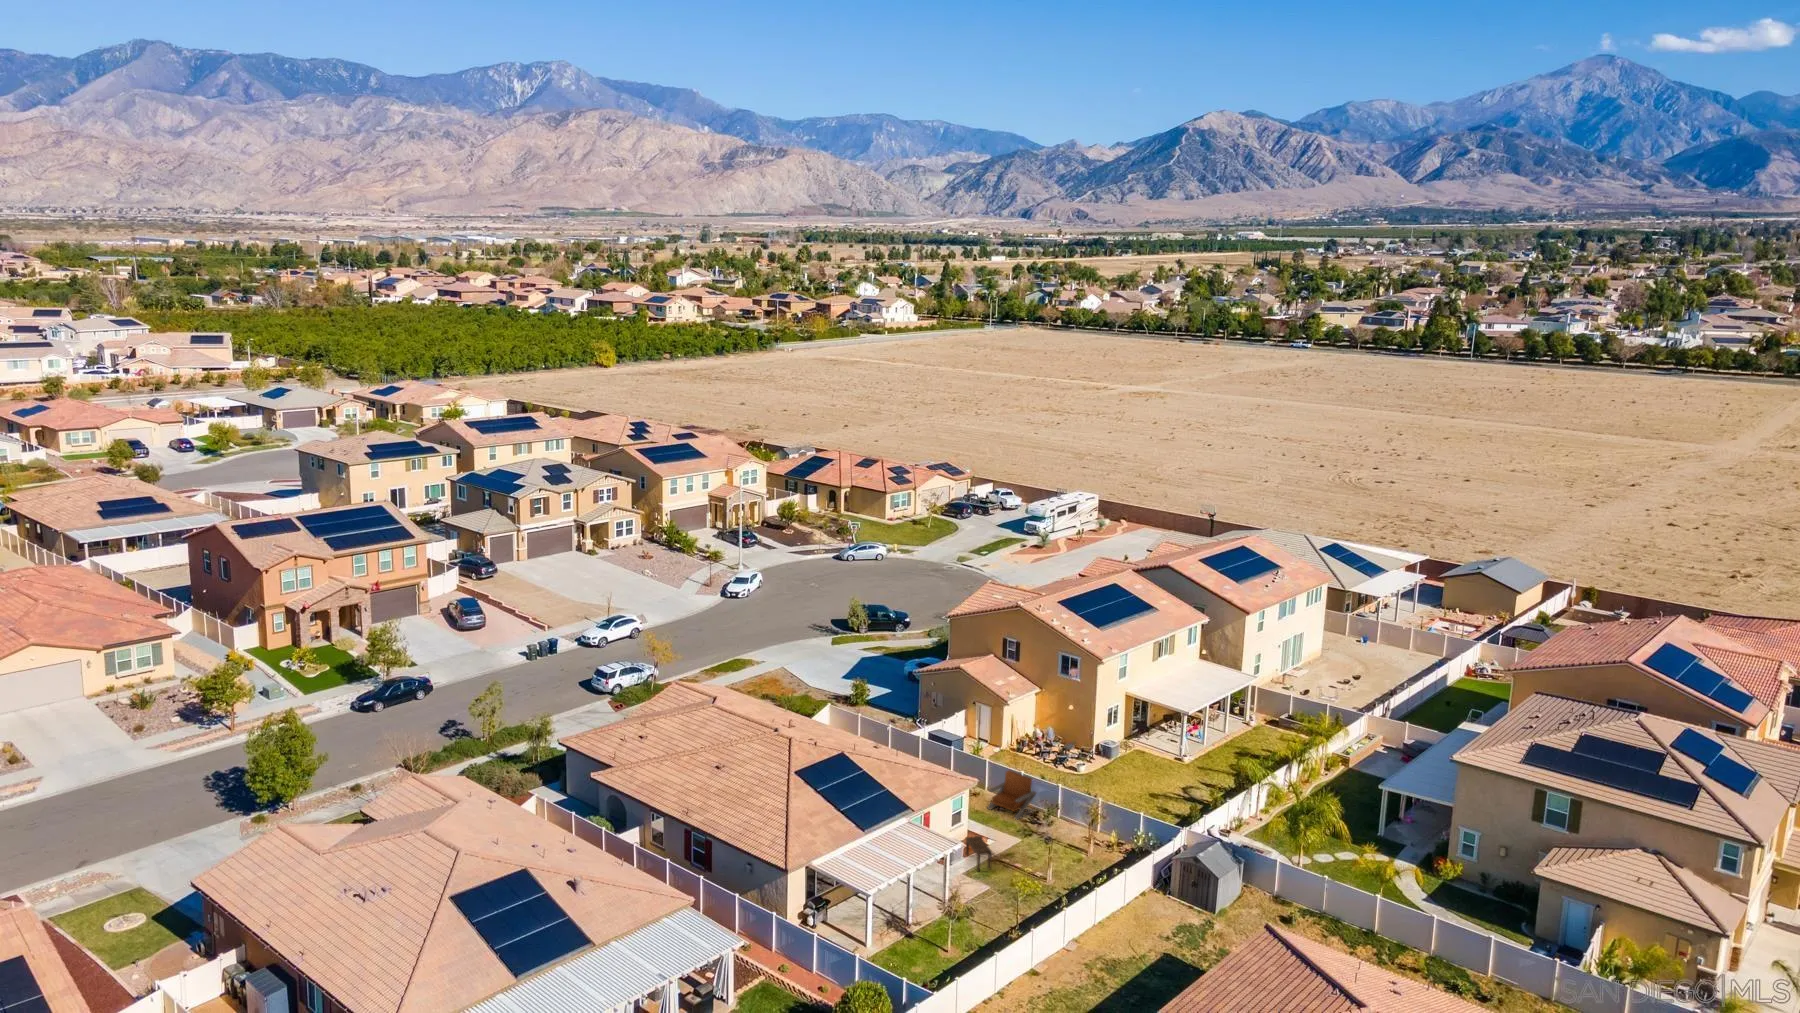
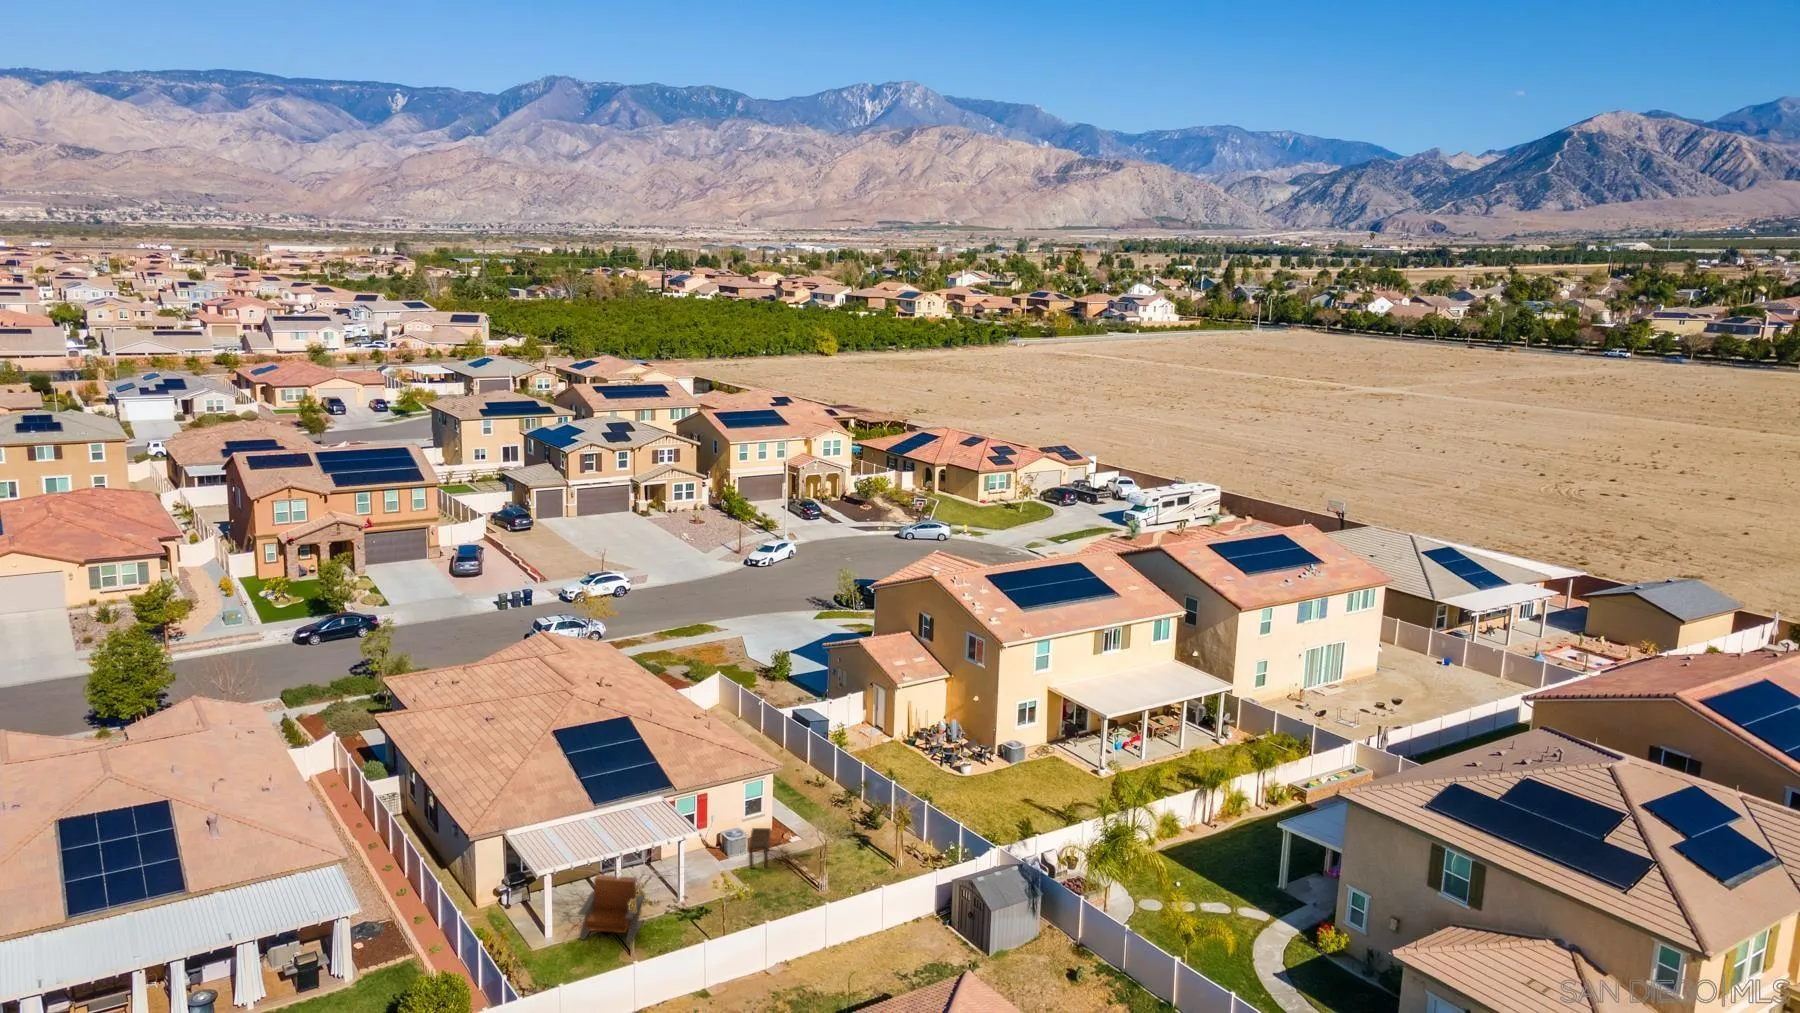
lounge chair: present [988,770,1036,820] -> present [578,875,644,943]

